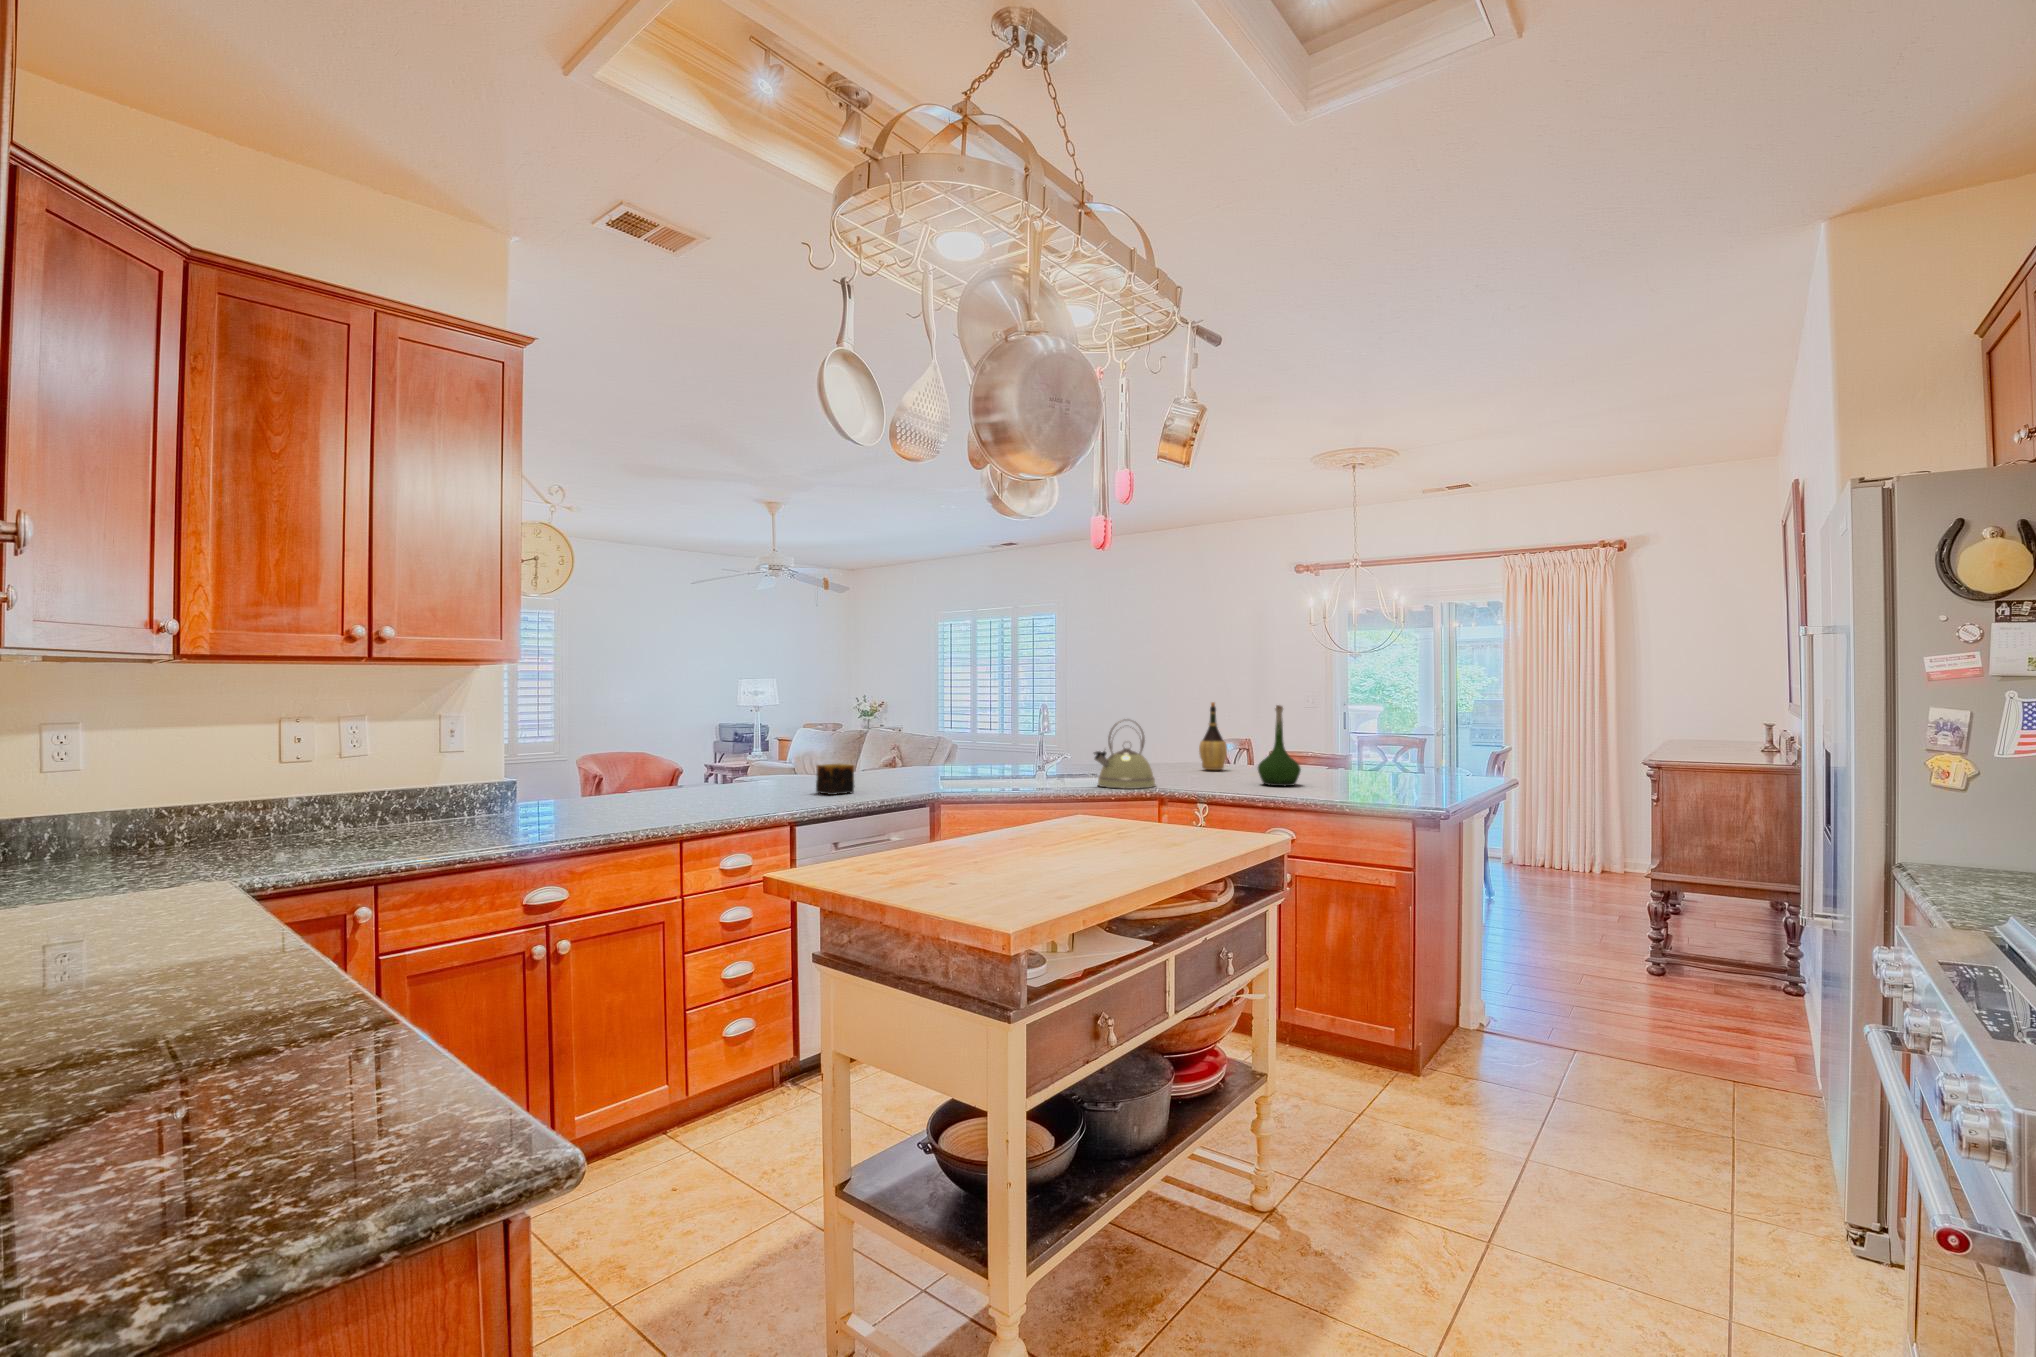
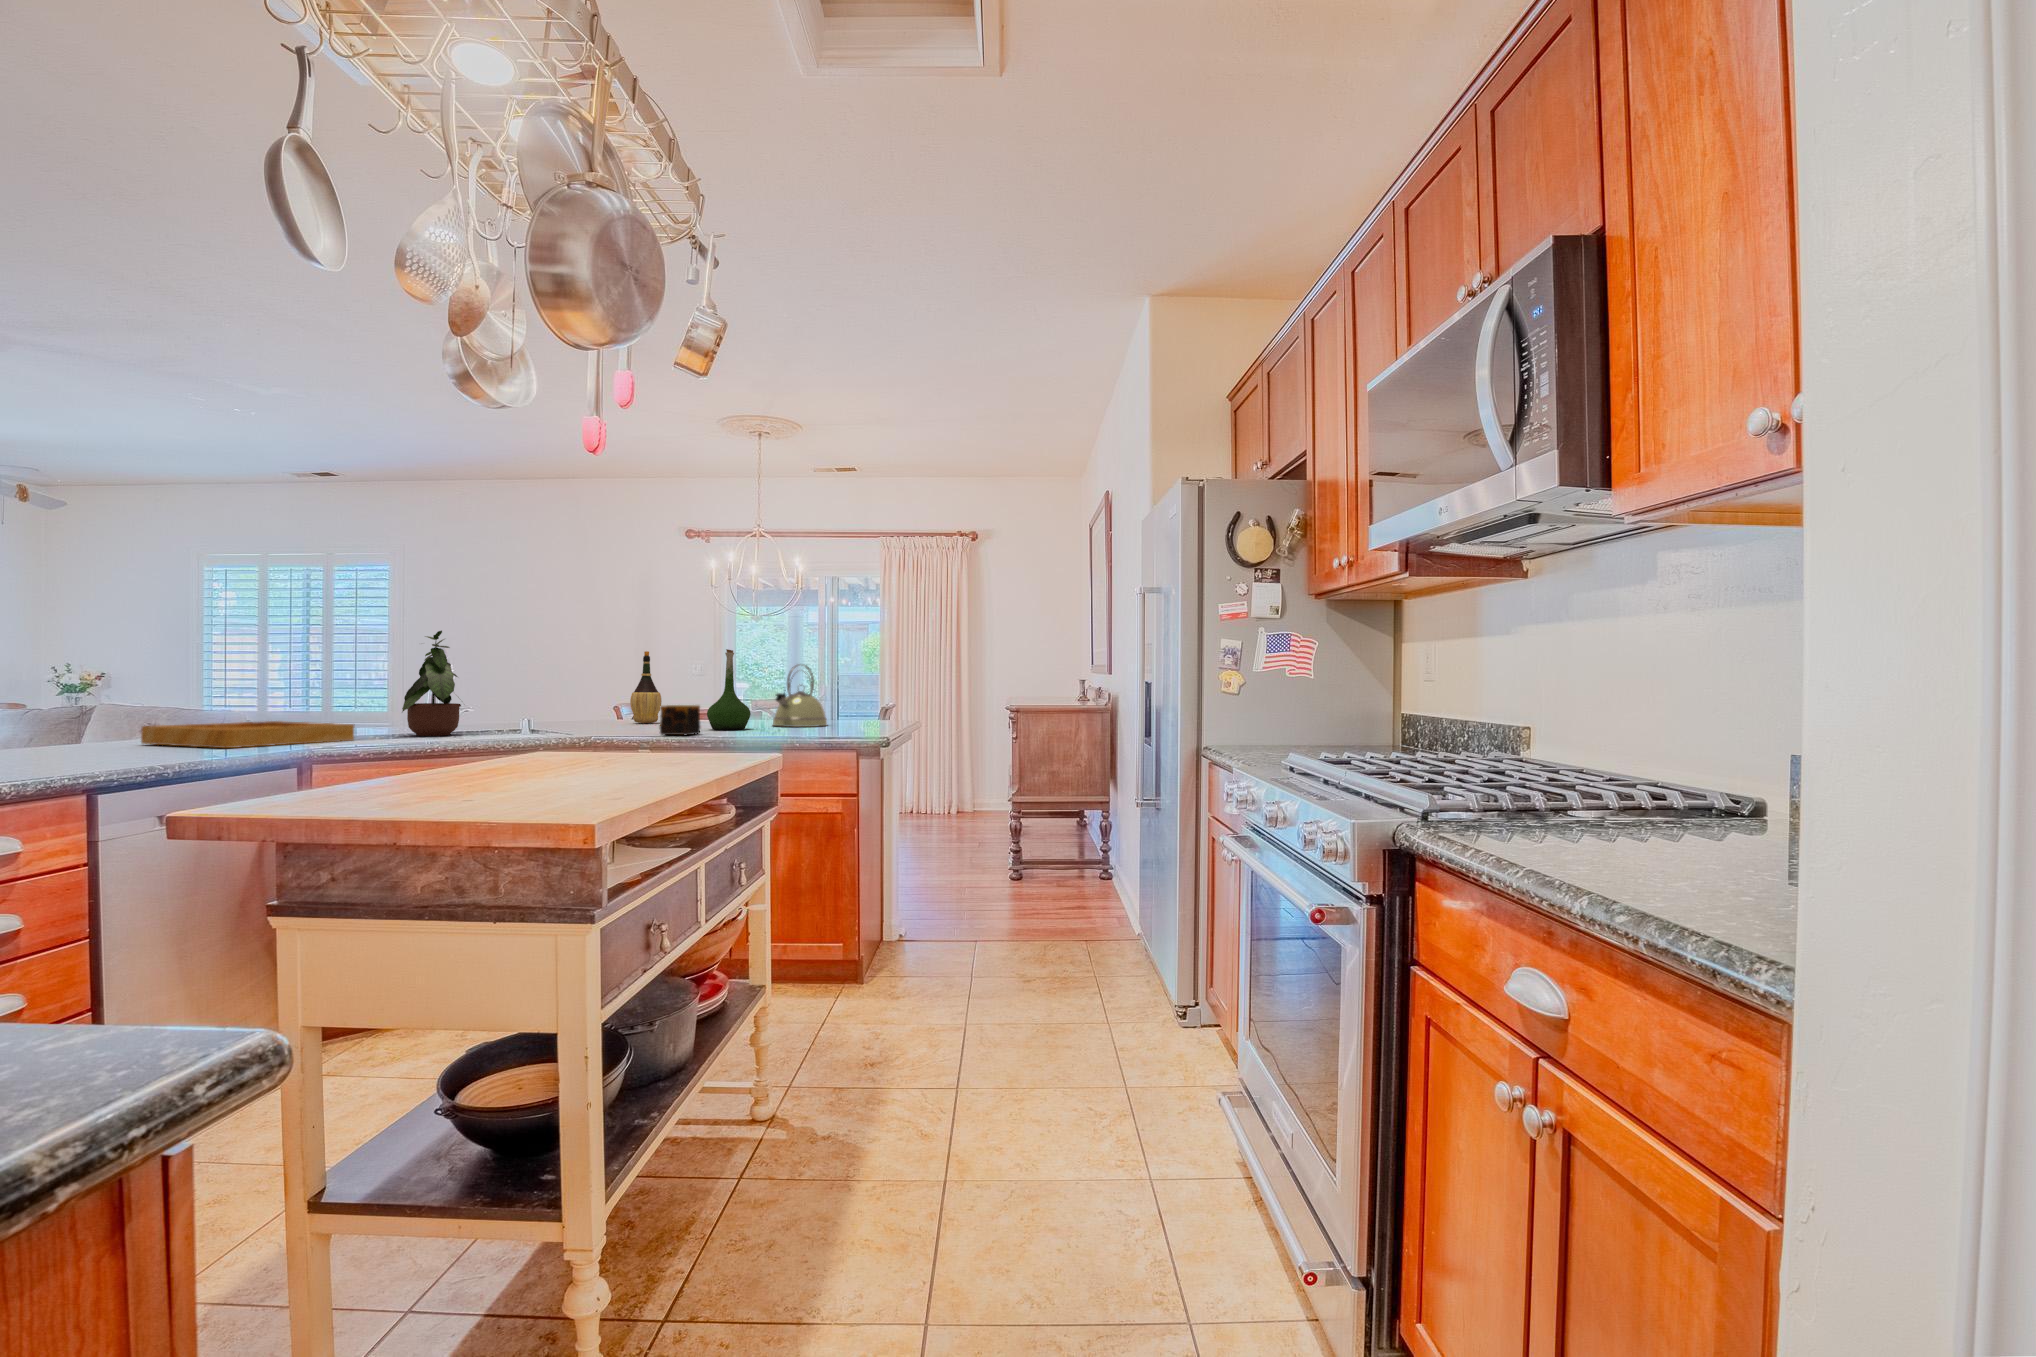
potted plant: none [1007,692,1058,781] -> present [402,631,461,736]
kettle: present [1094,720,1155,789] -> present [773,665,827,727]
candle: present [816,764,855,795] -> present [660,705,700,735]
tray: none [855,764,977,790] -> present [141,721,354,748]

